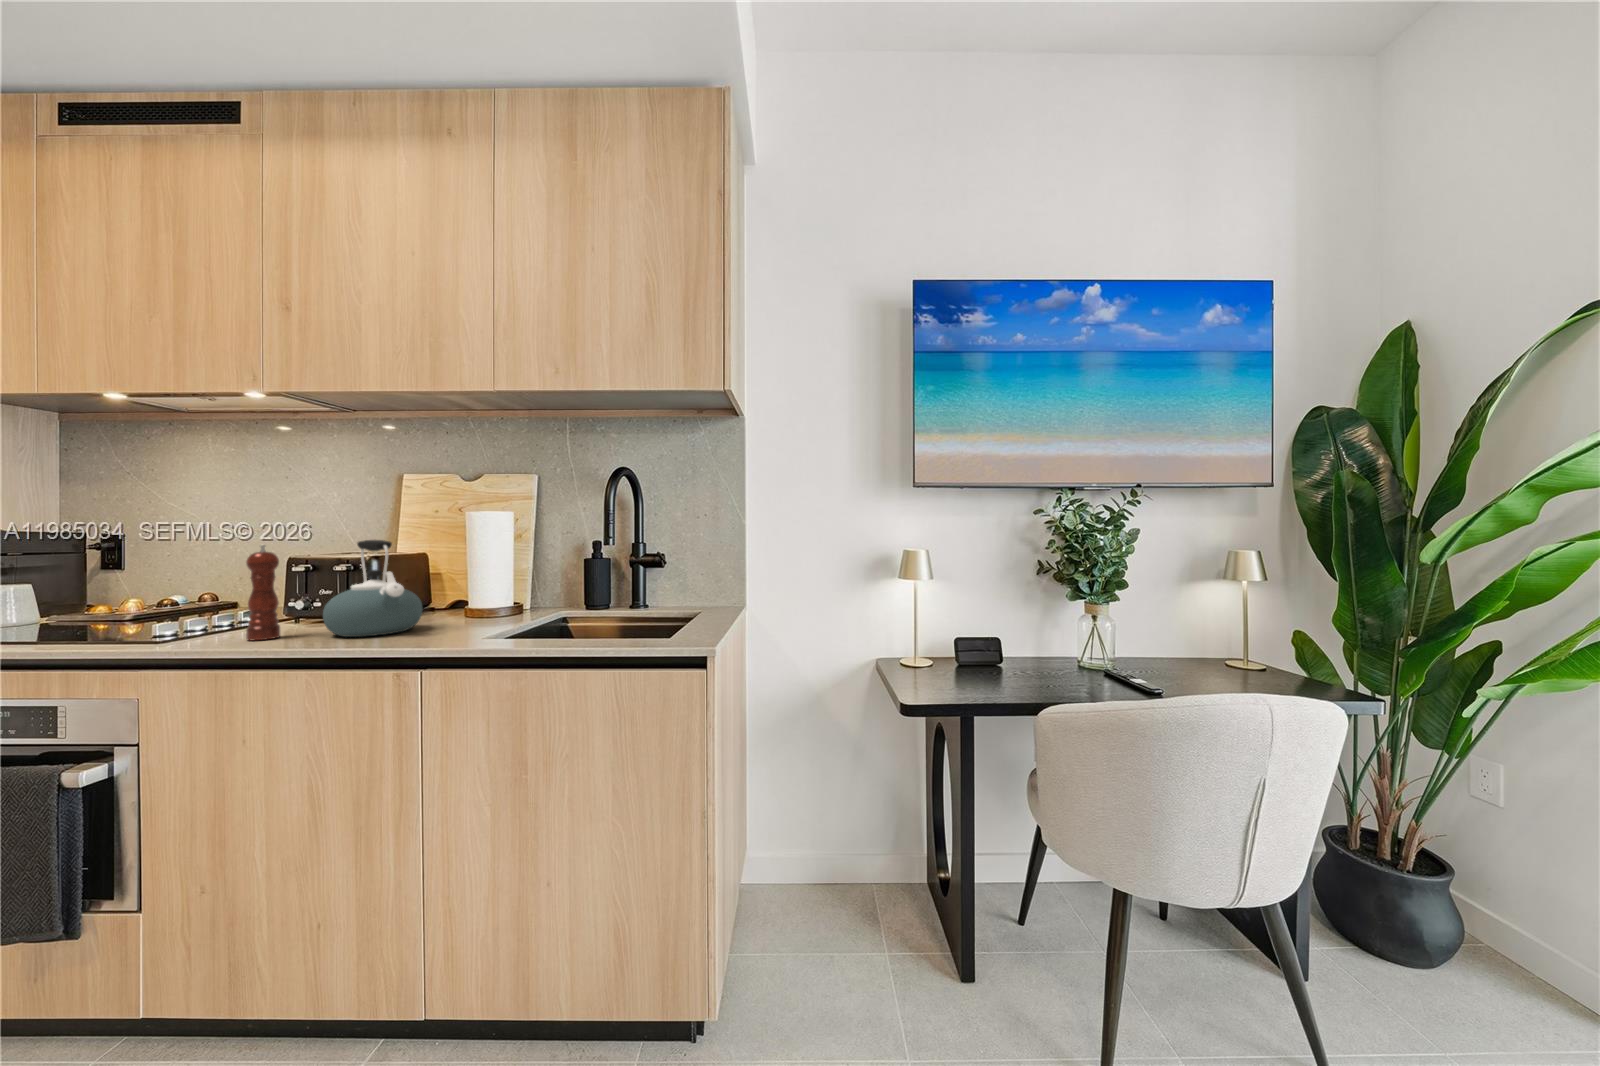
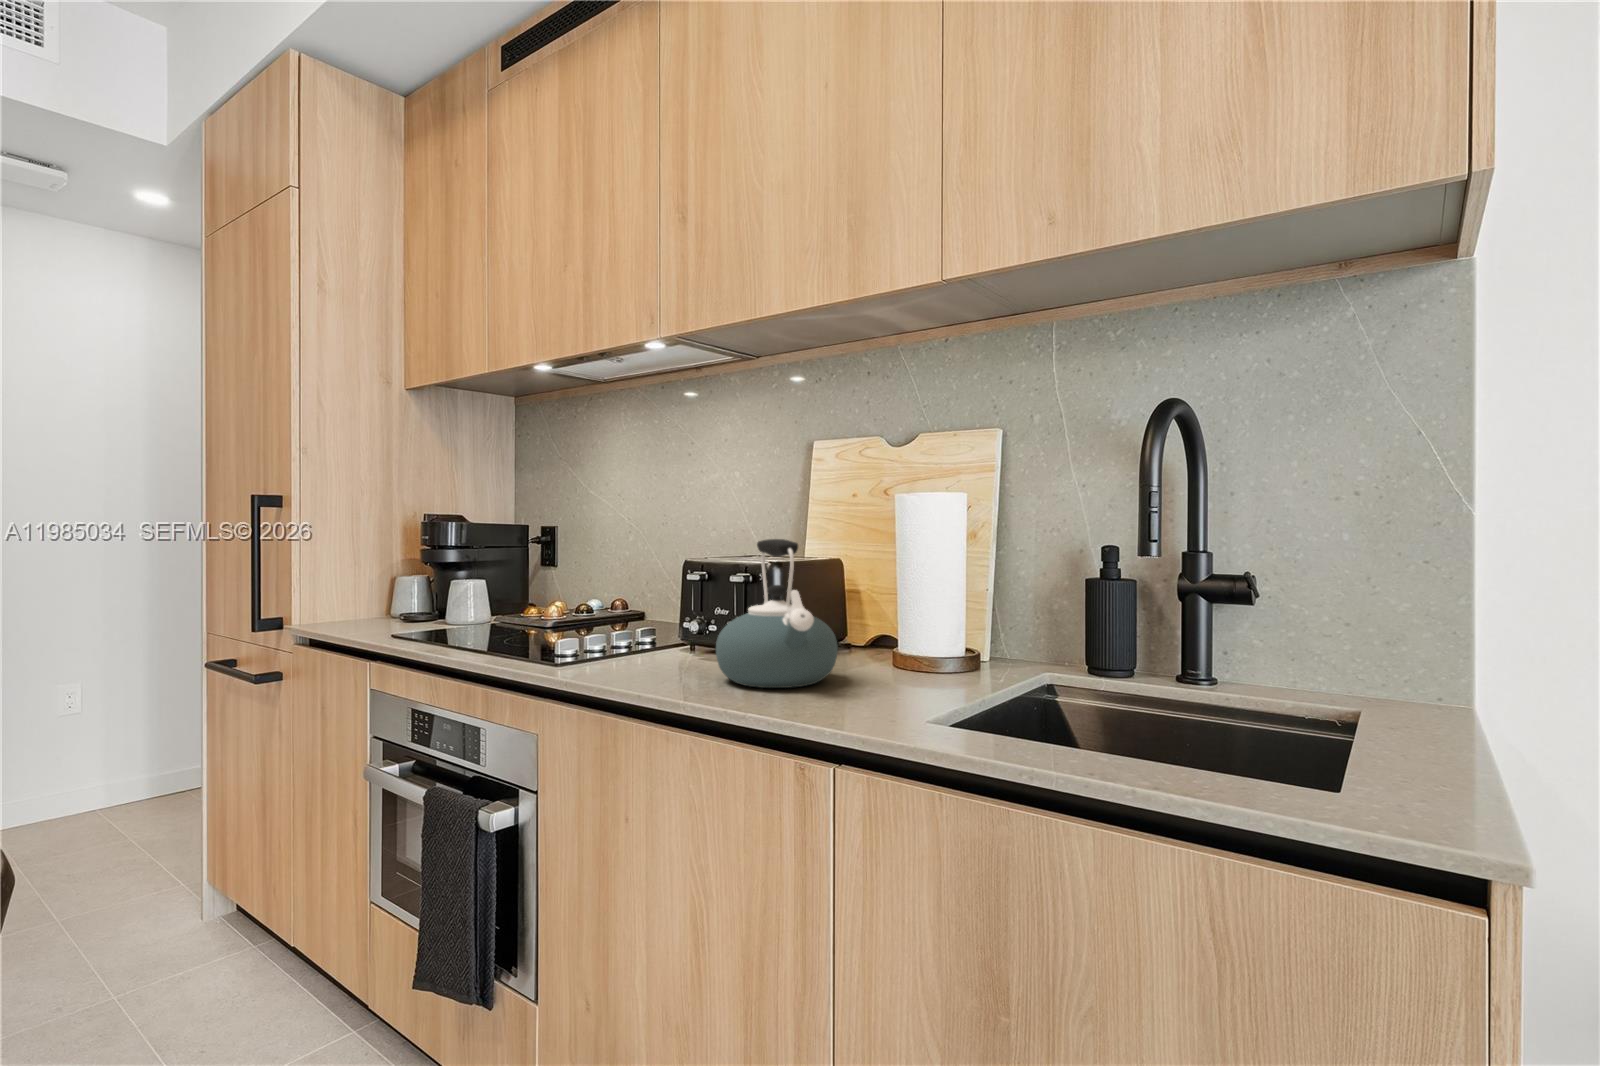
pepper mill: present [246,545,280,640] -> none [637,544,671,677]

